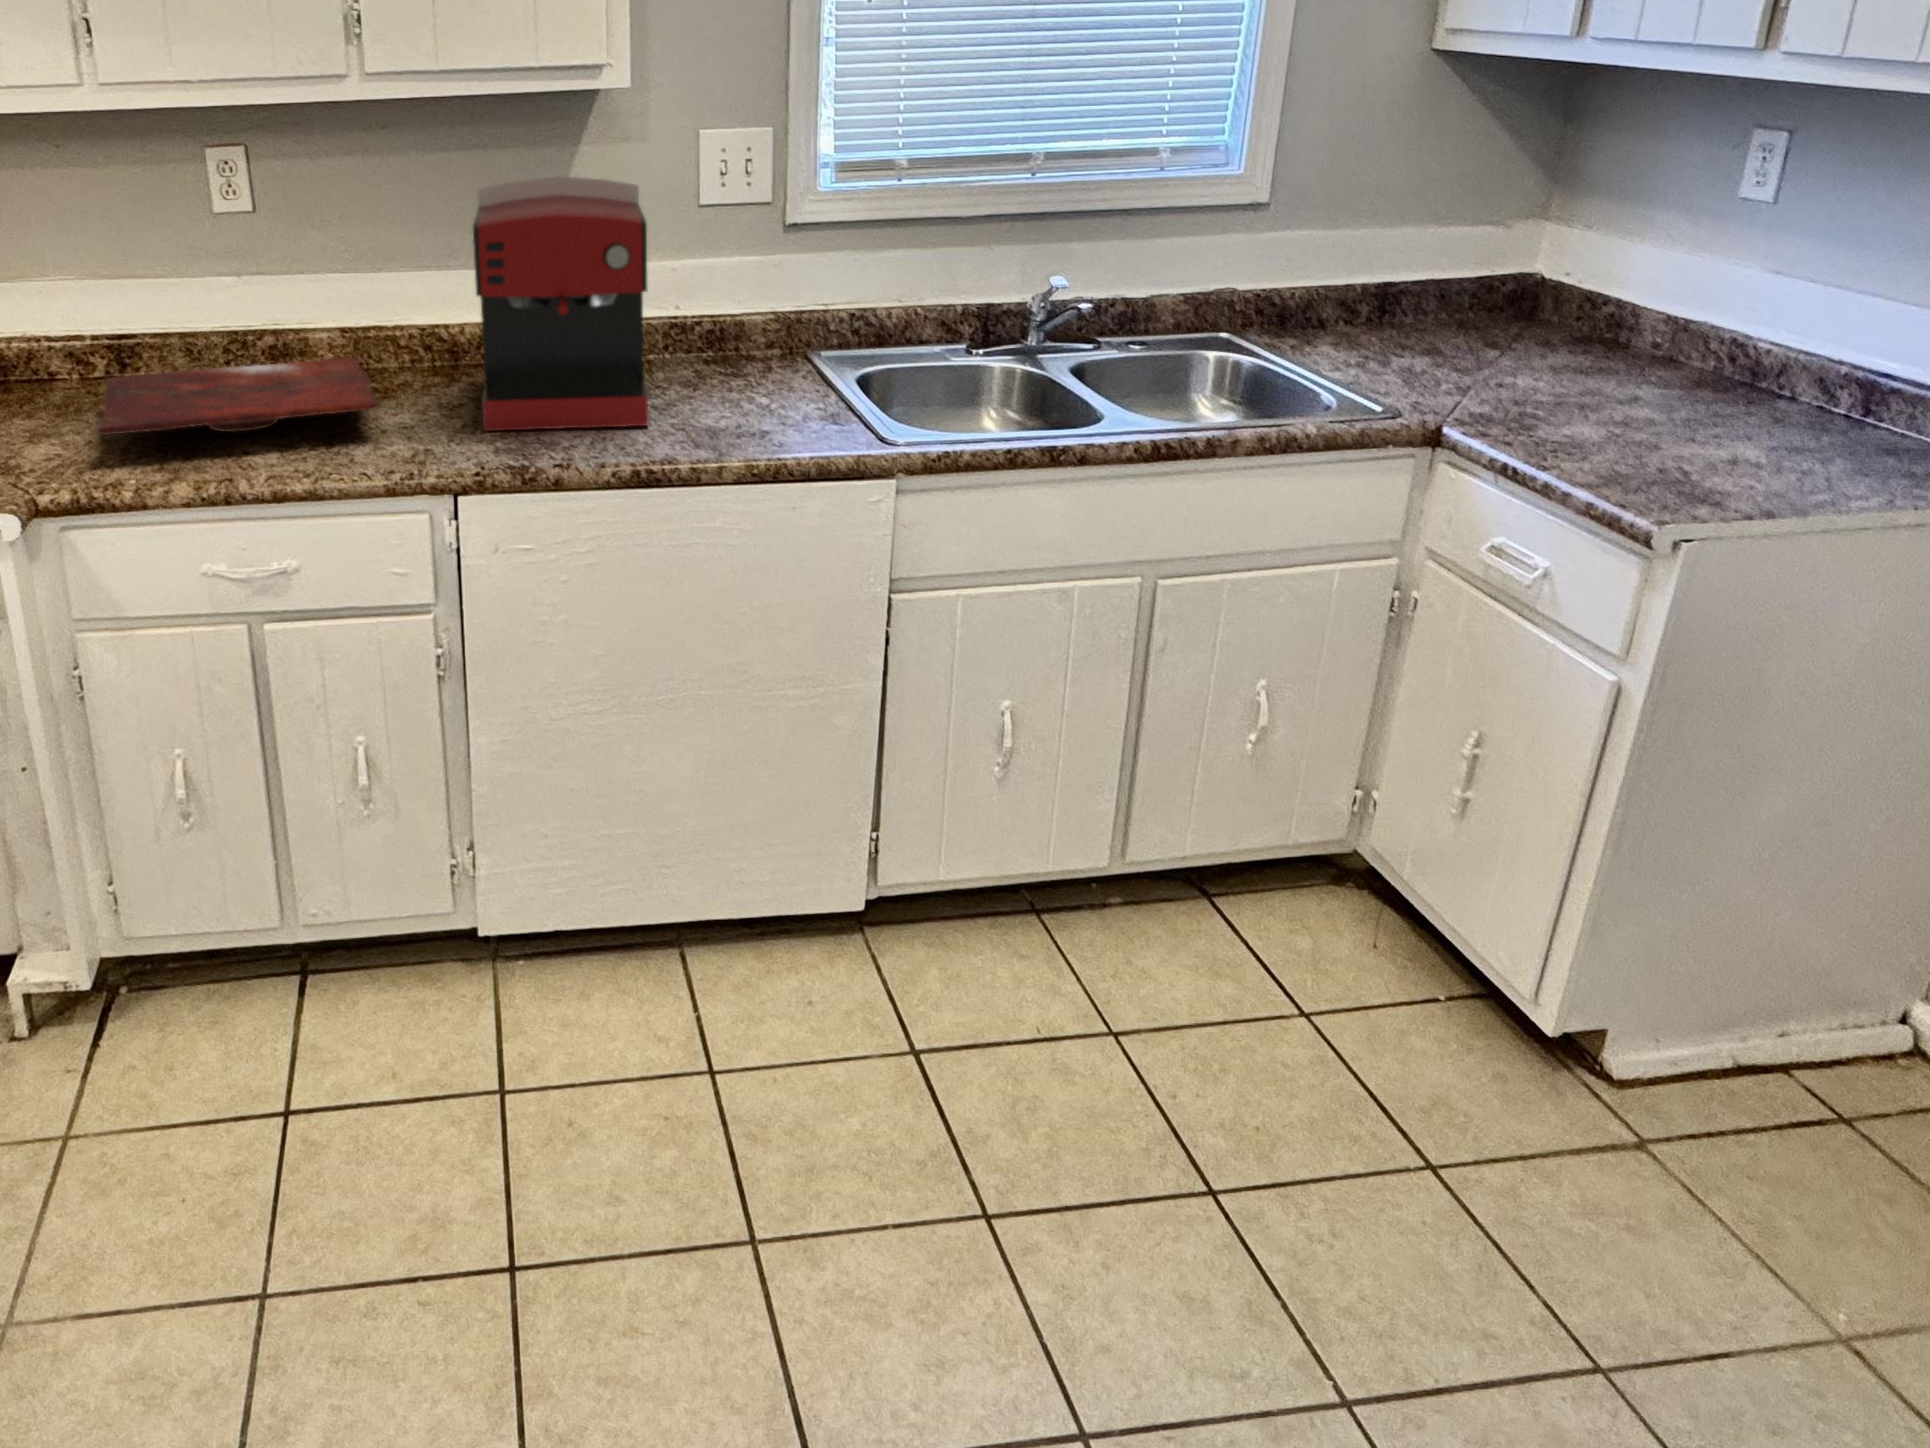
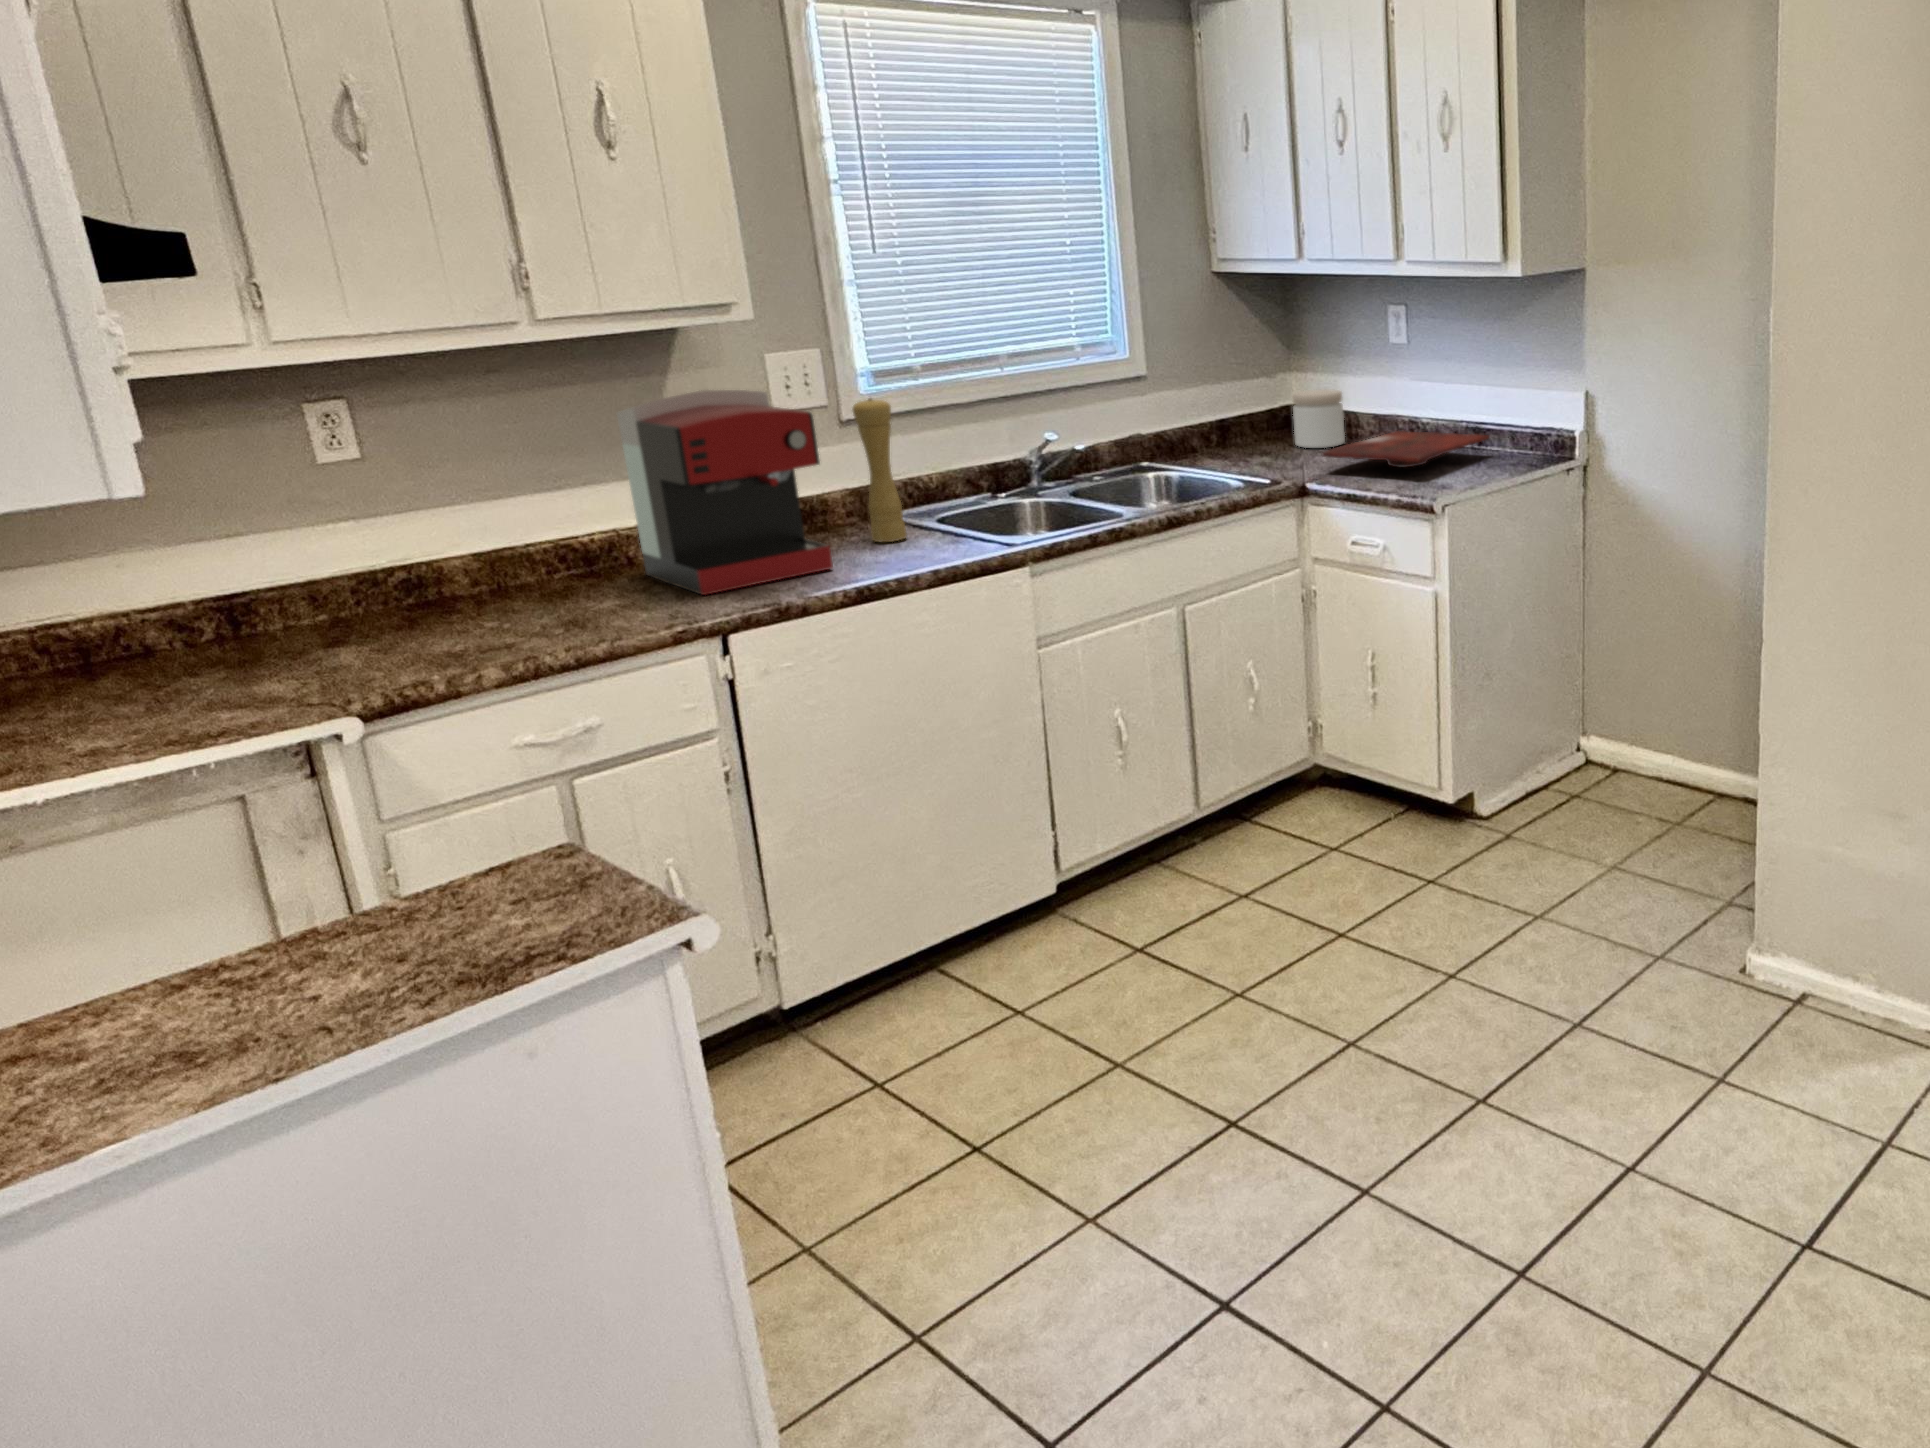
pepper mill: none [745,205,794,398] -> present [853,398,907,542]
jar: none [1500,256,1615,358] -> present [1292,389,1345,448]
cutting board: present [97,357,379,435] -> present [1322,431,1489,467]

